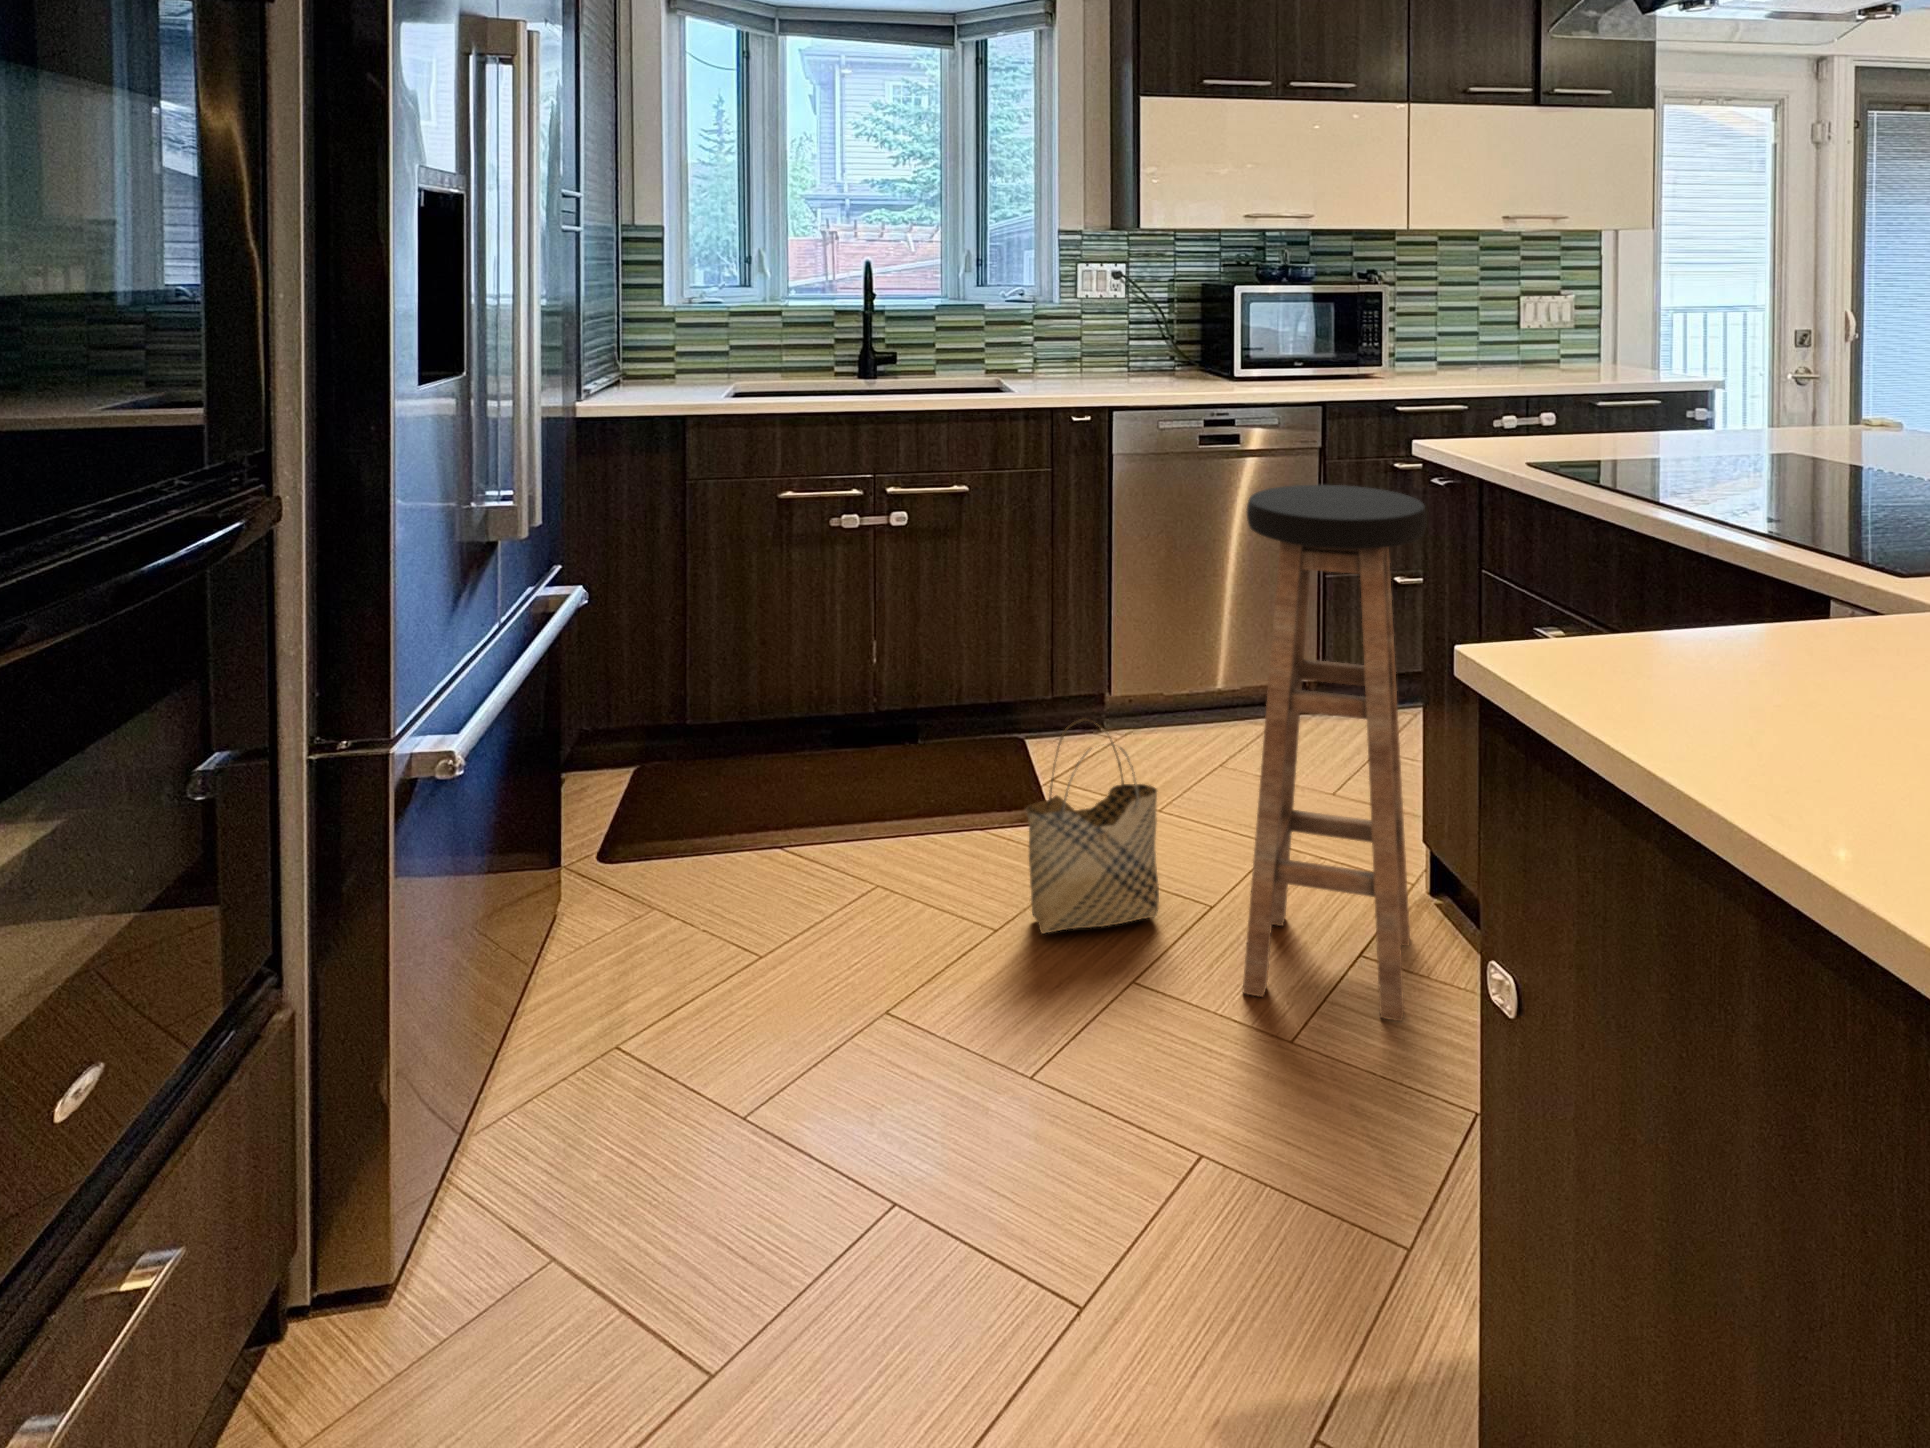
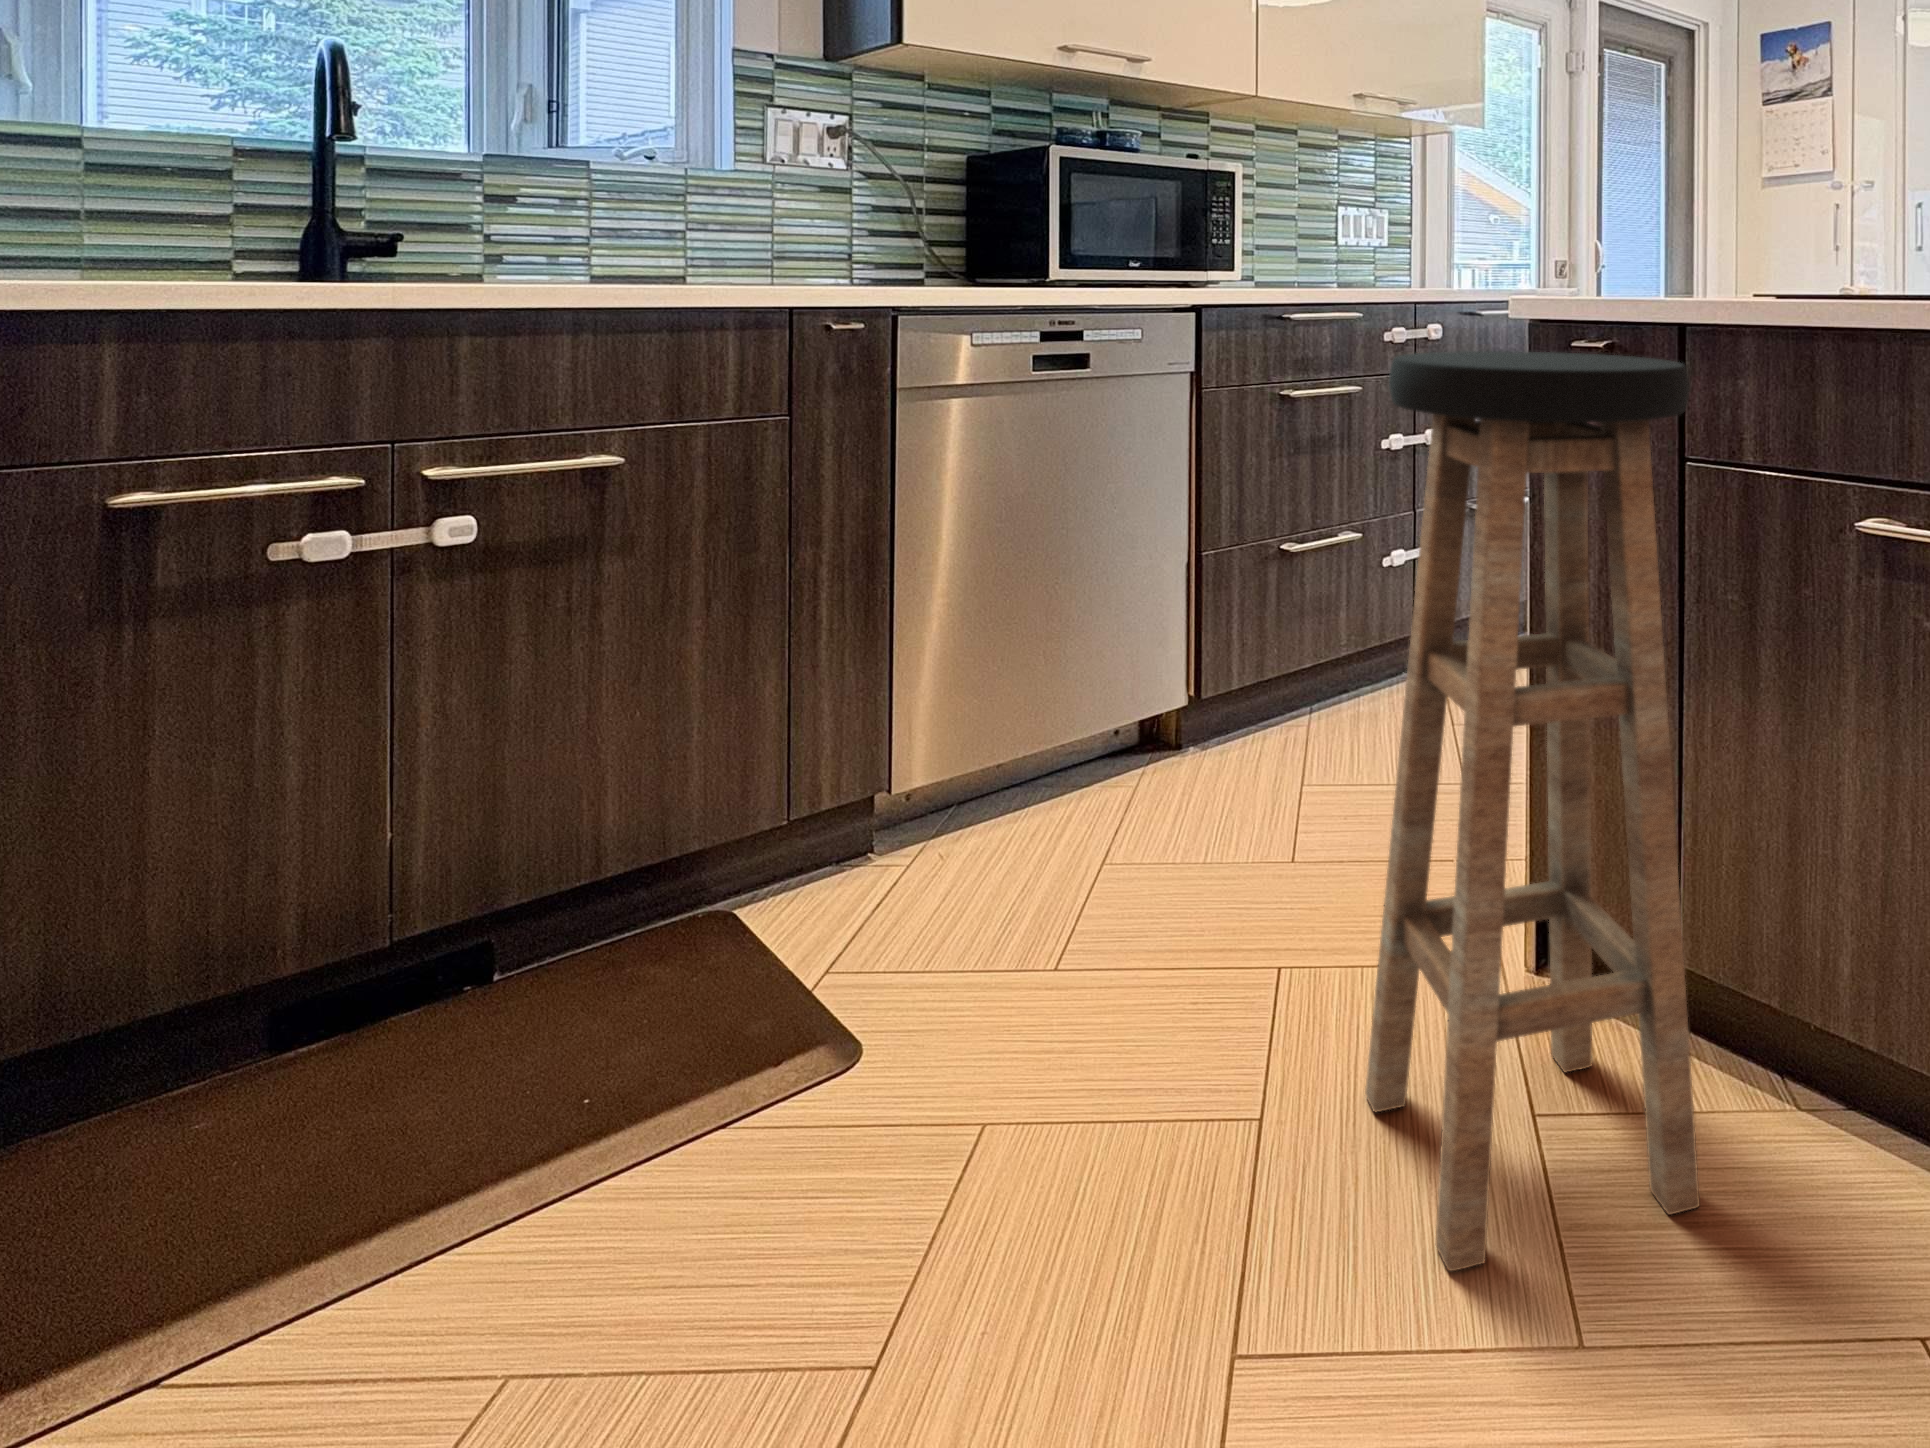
woven basket: present [1026,719,1159,934] -> none [957,834,1207,1318]

